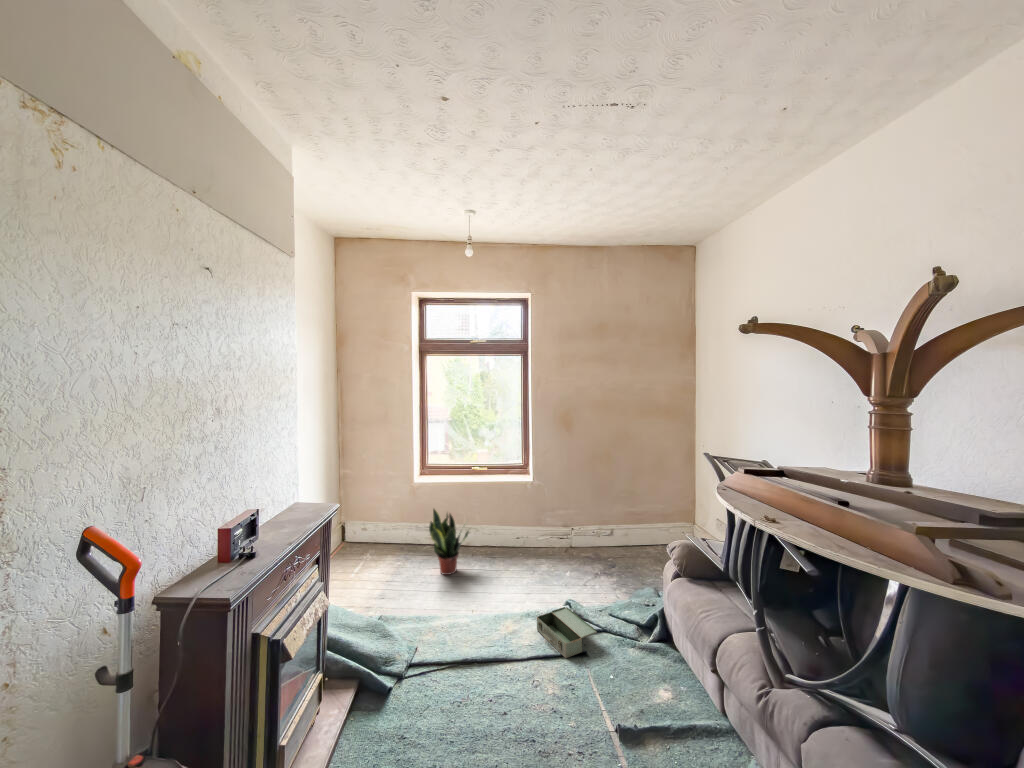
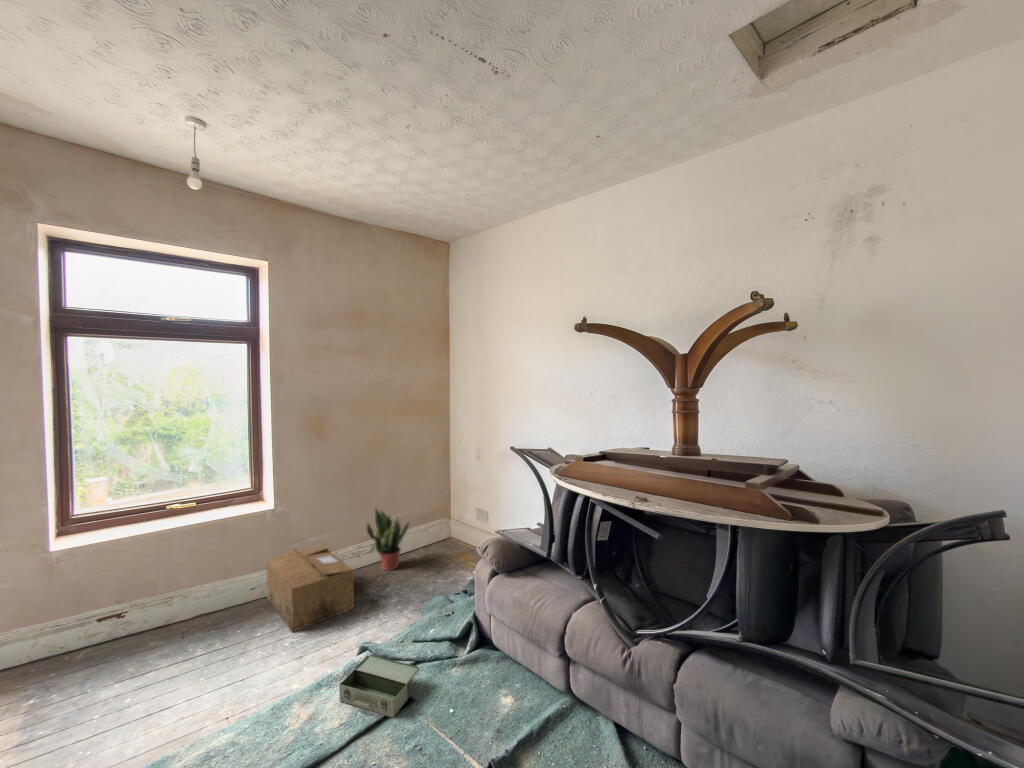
potted plant: present [429,509,469,575] -> present [367,510,409,570]
cardboard box: none [526,515,578,576] -> present [267,546,354,632]

